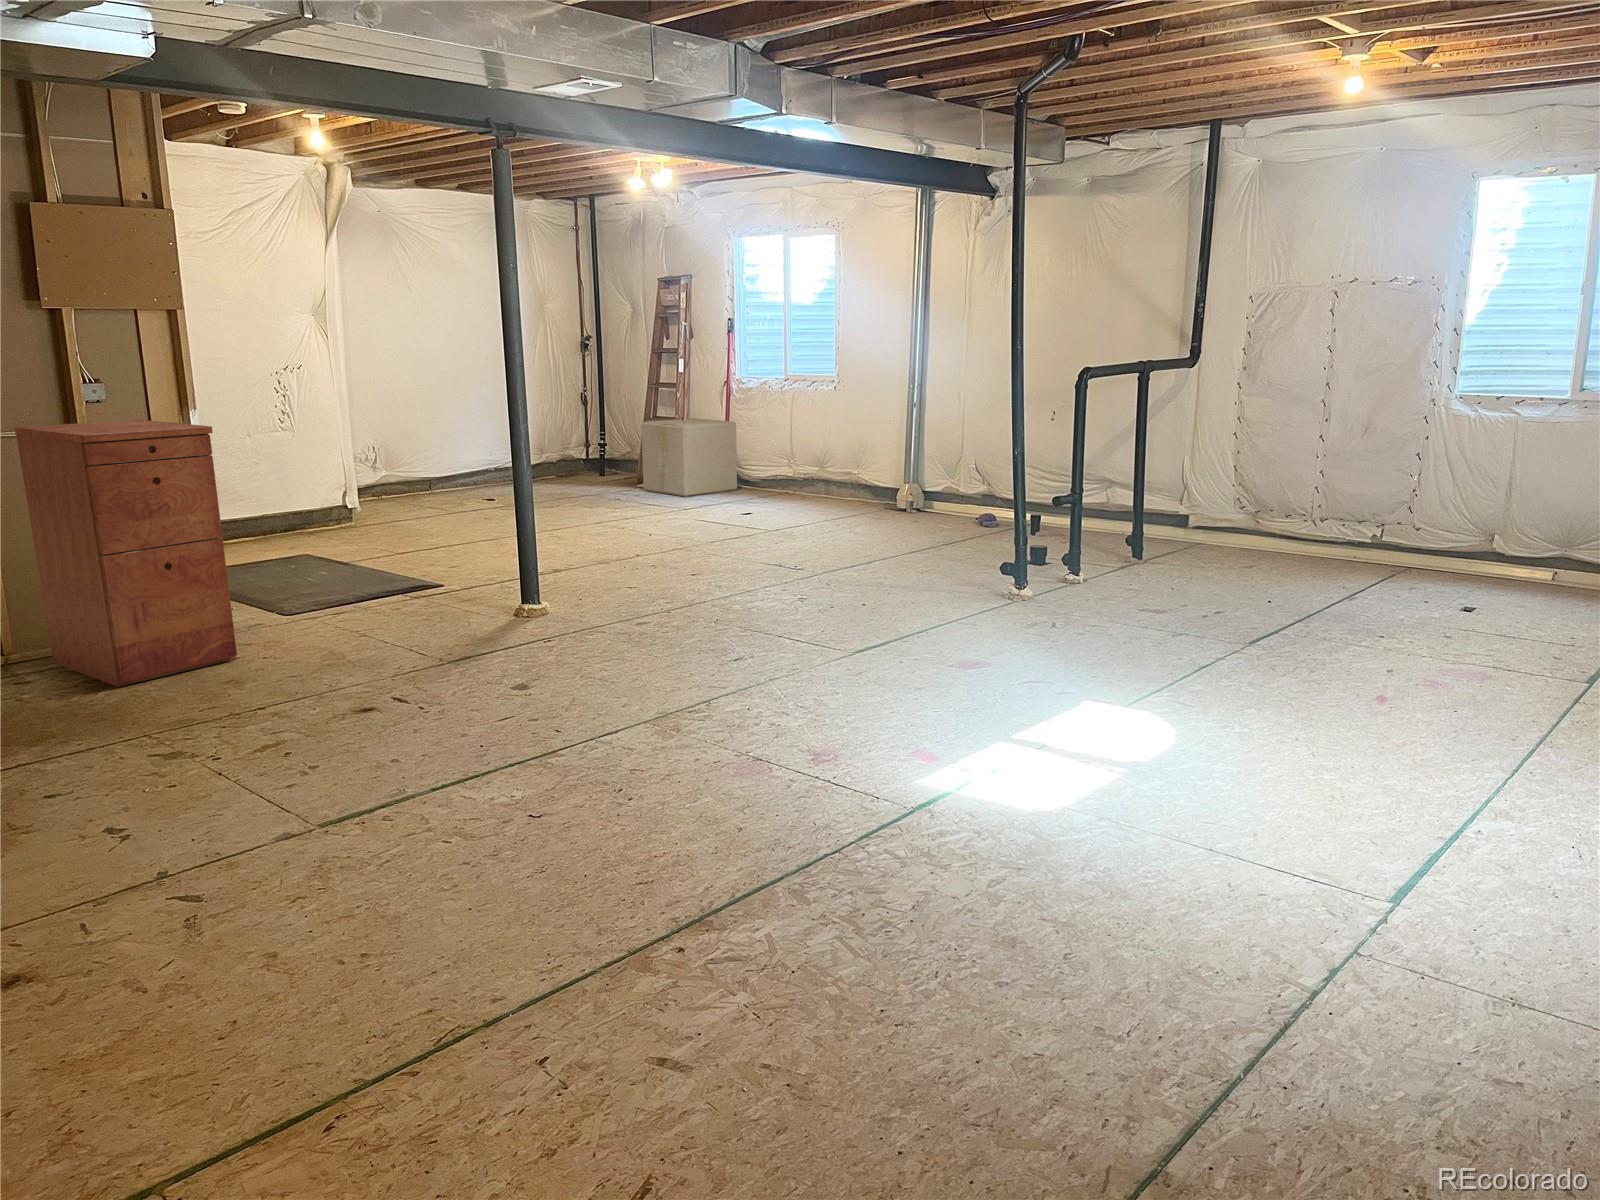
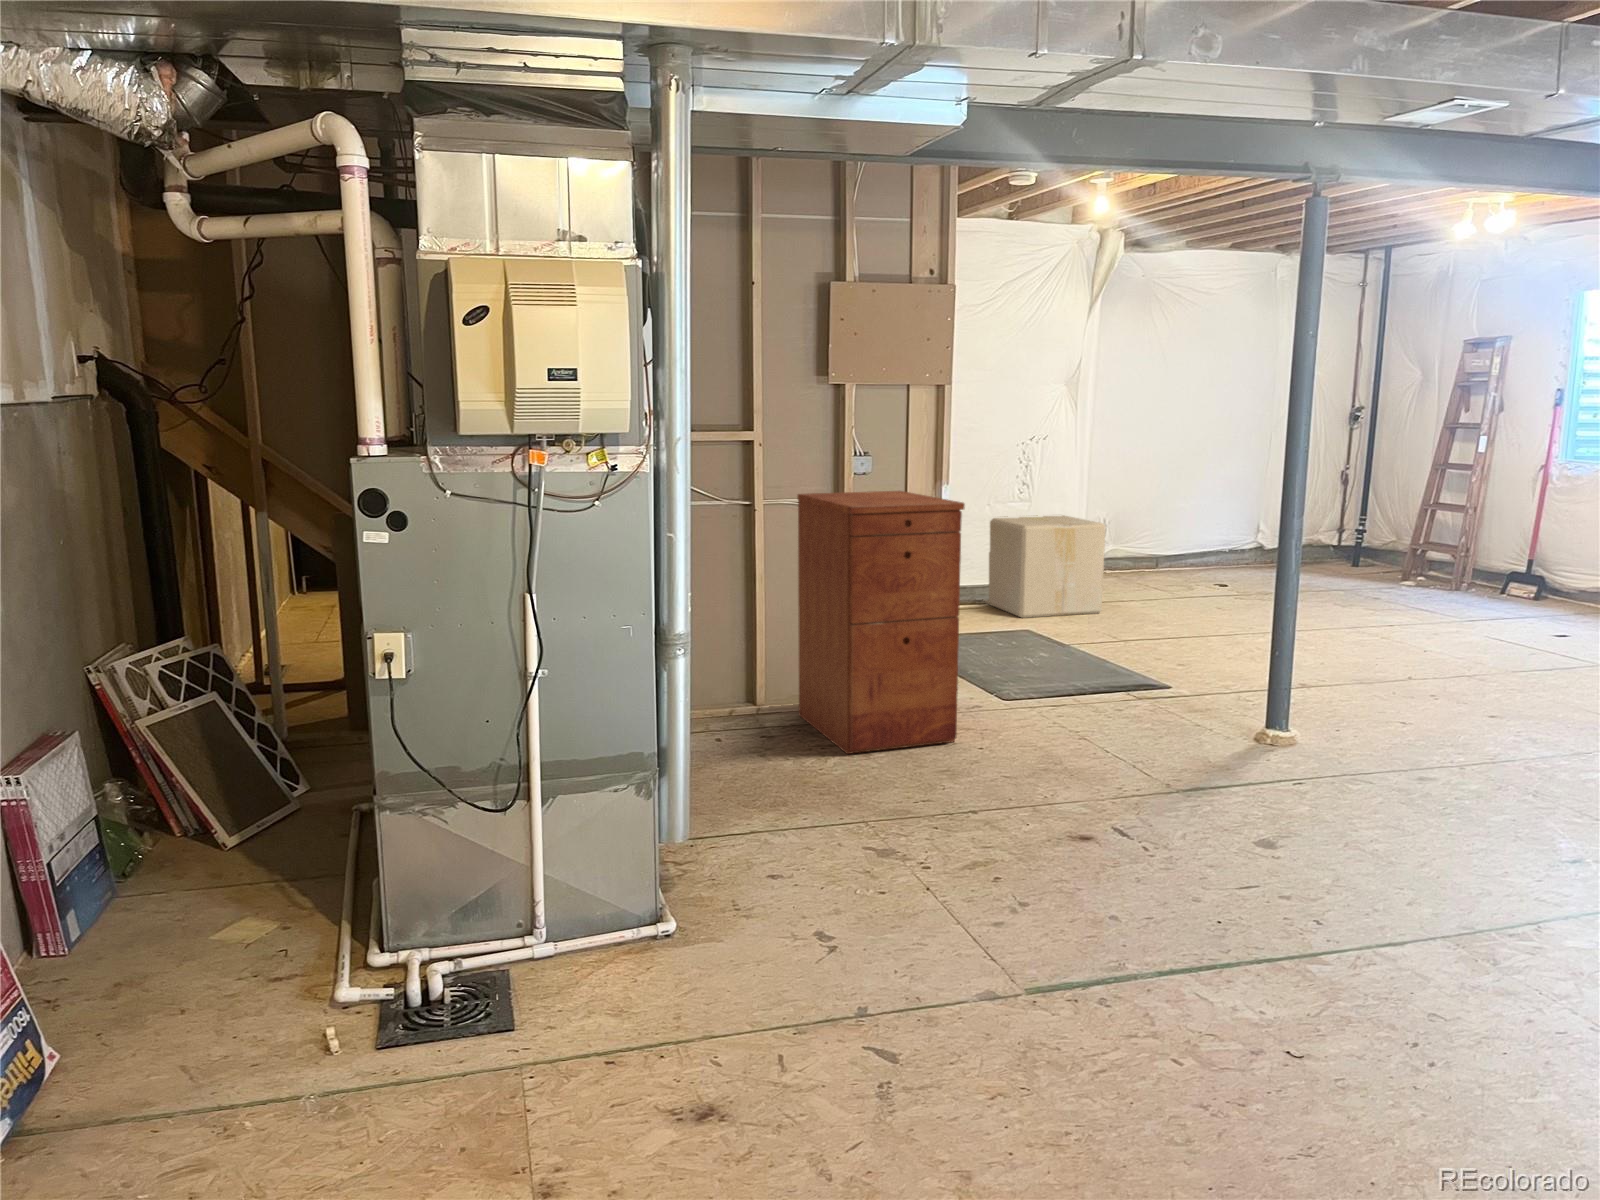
cardboard box: present [641,418,737,497] -> present [983,515,1106,618]

